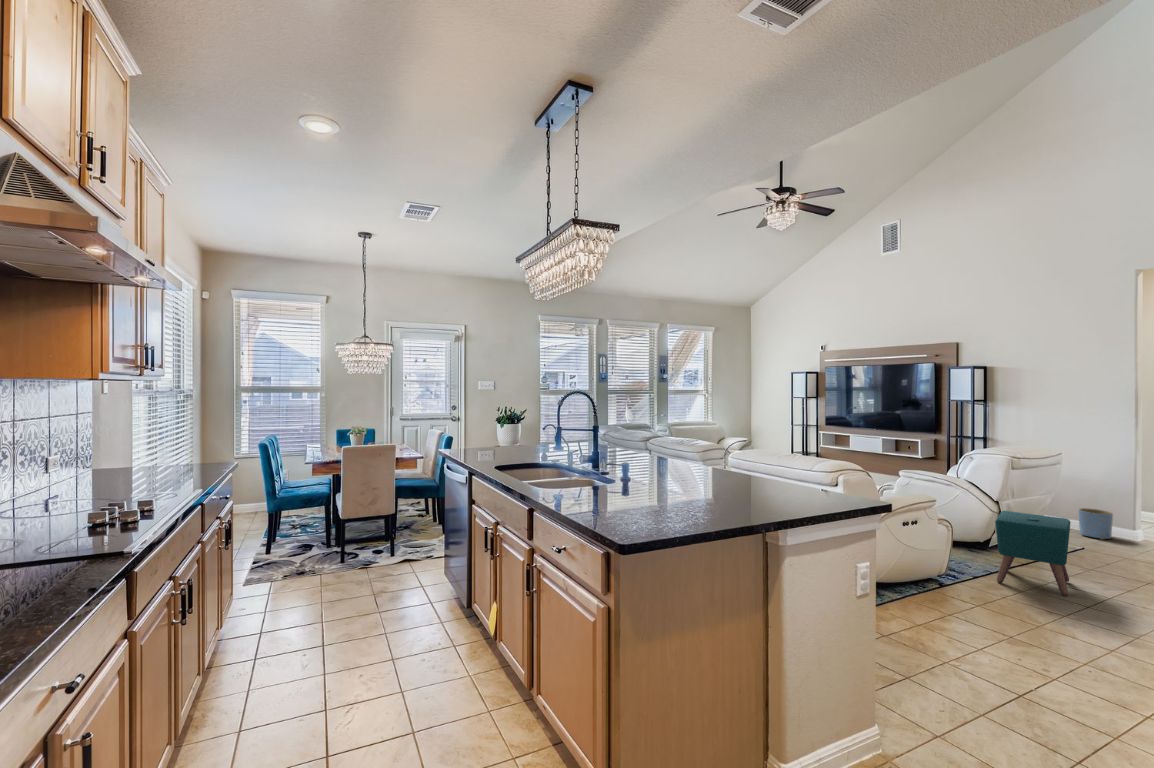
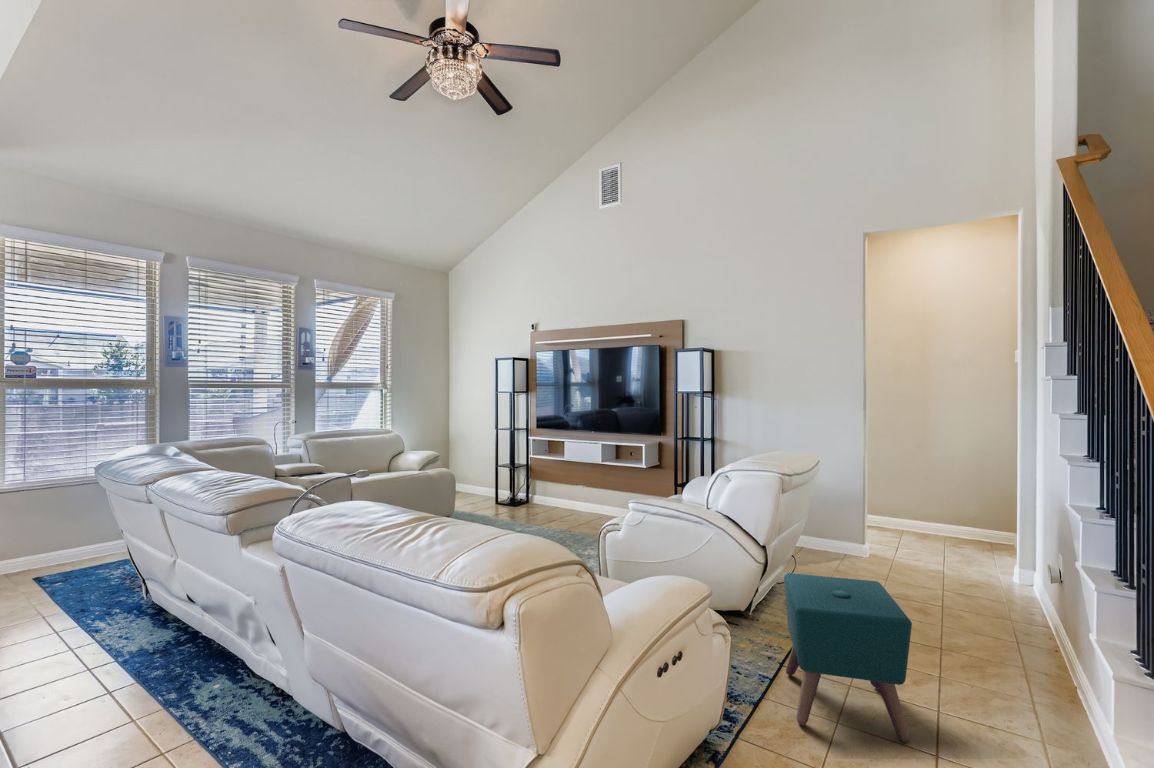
planter: present [1078,508,1113,540] -> none [816,523,850,564]

